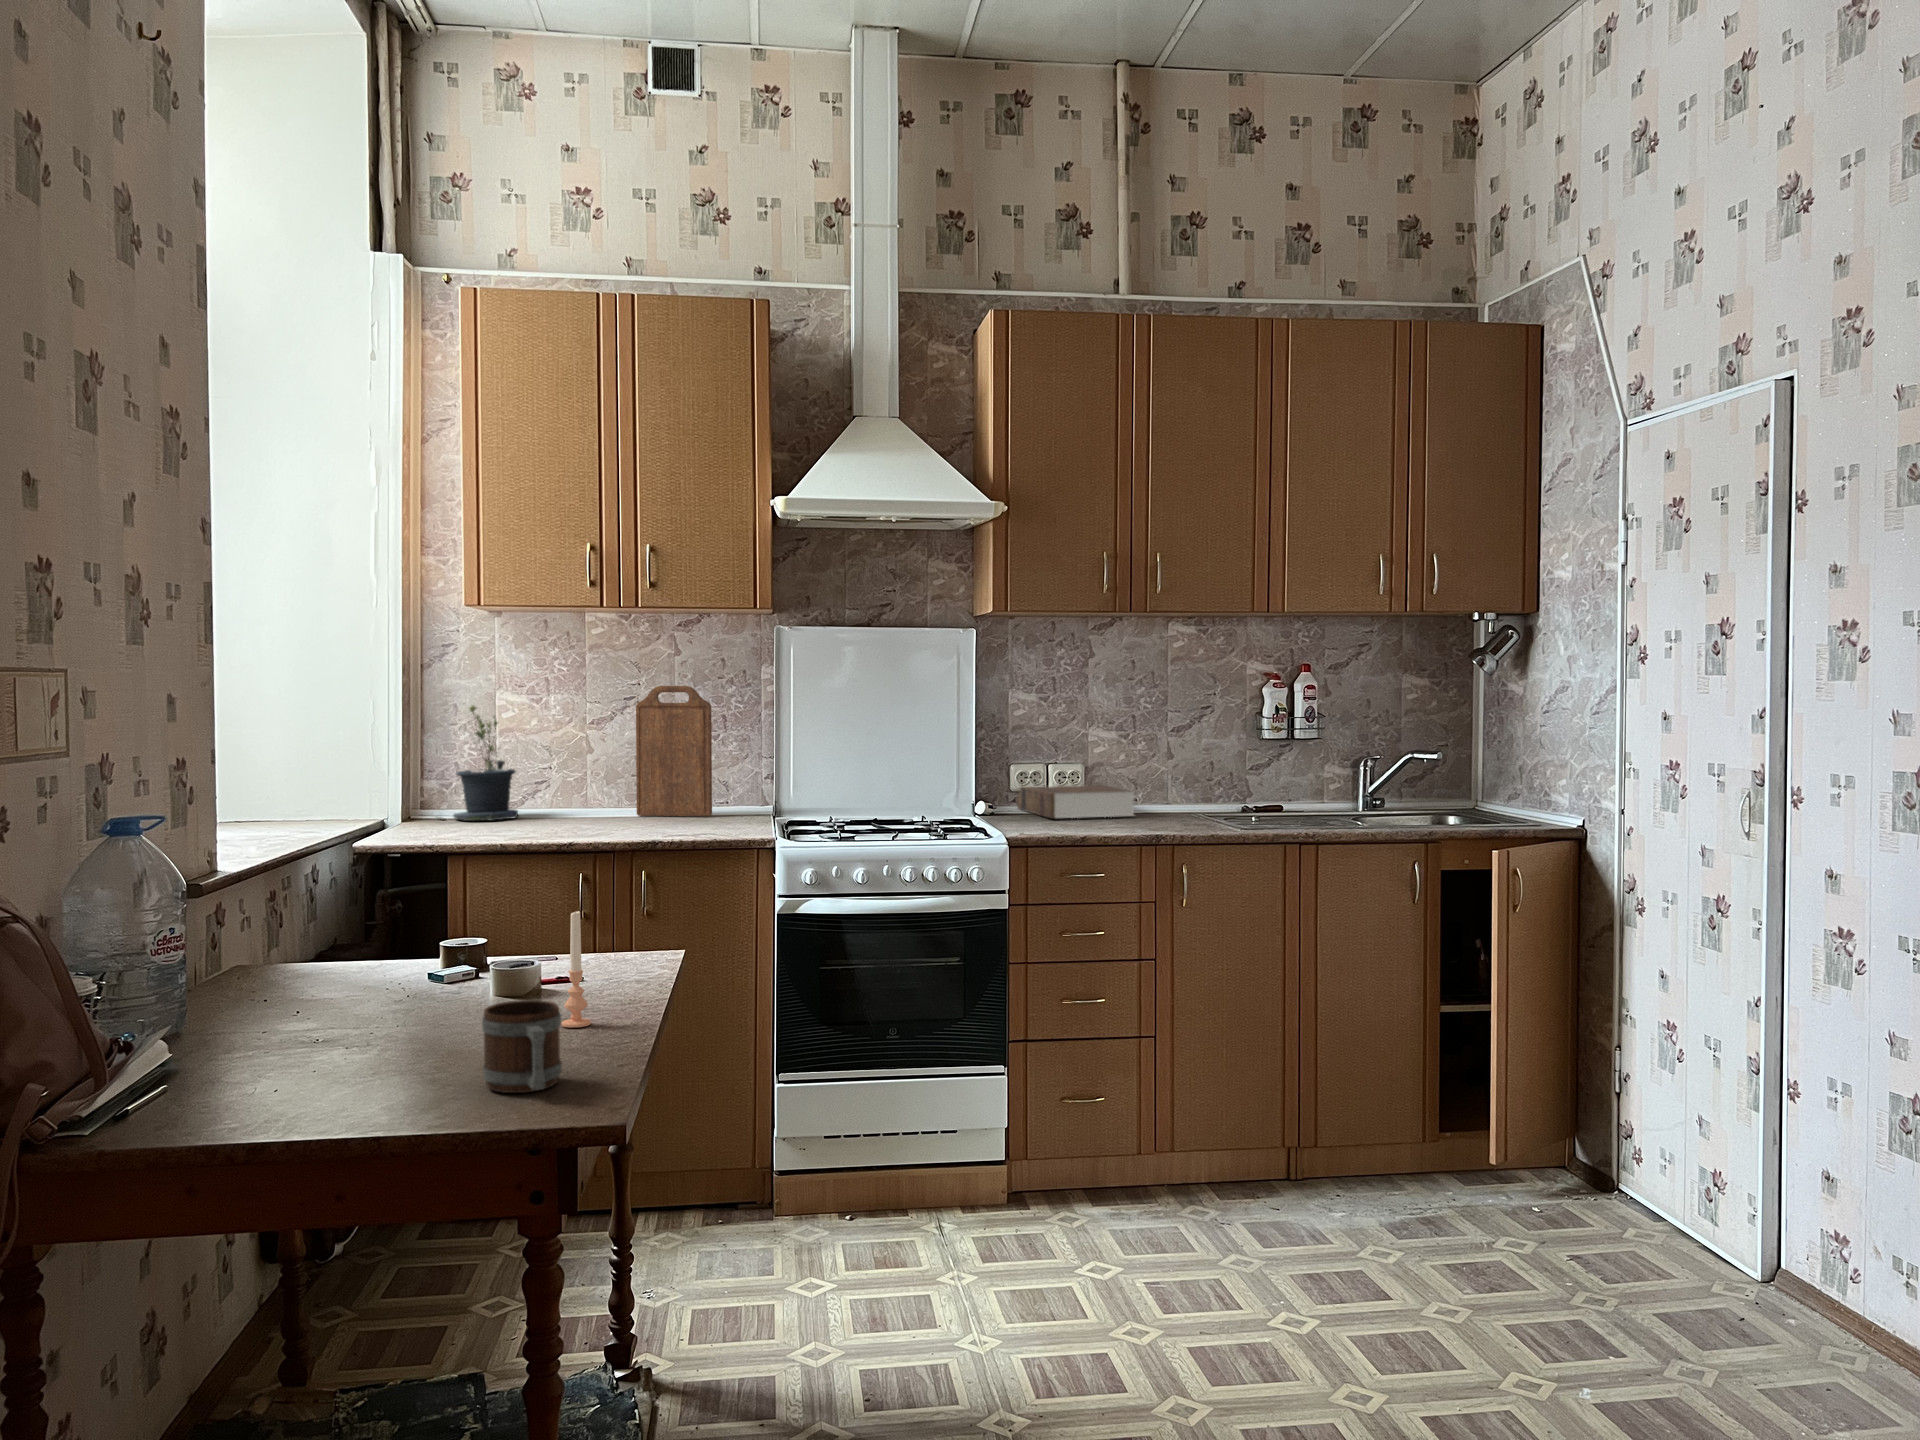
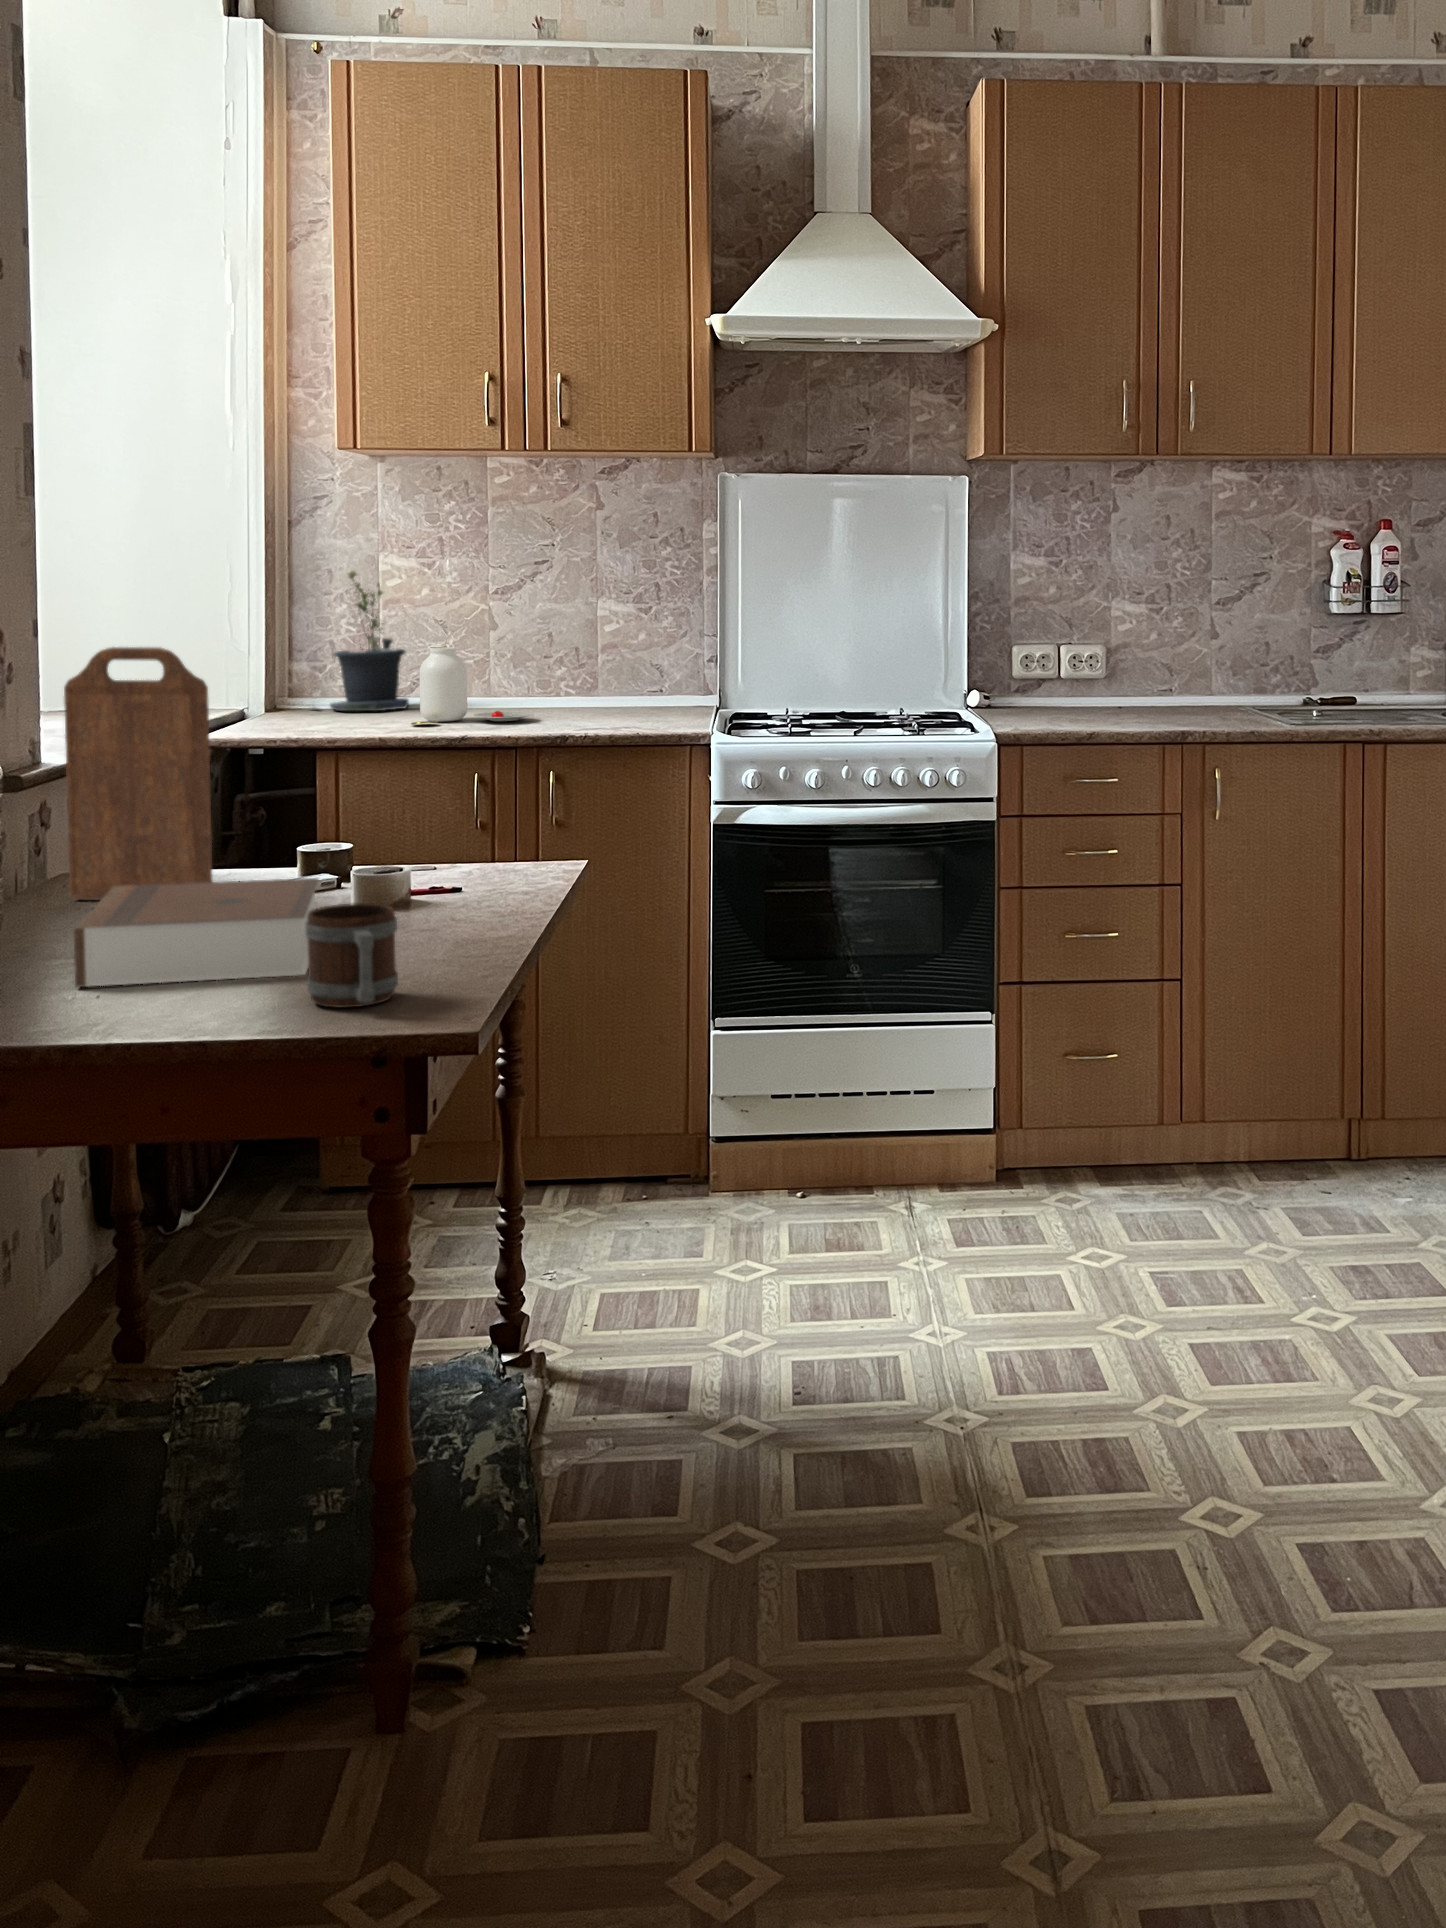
cutting board: present [636,686,712,816] -> present [64,647,213,899]
jar: none [524,768,625,832] -> present [411,647,534,725]
book: present [1017,784,1134,818] -> present [74,878,318,987]
candle: present [562,911,591,1028] -> none [414,805,448,941]

